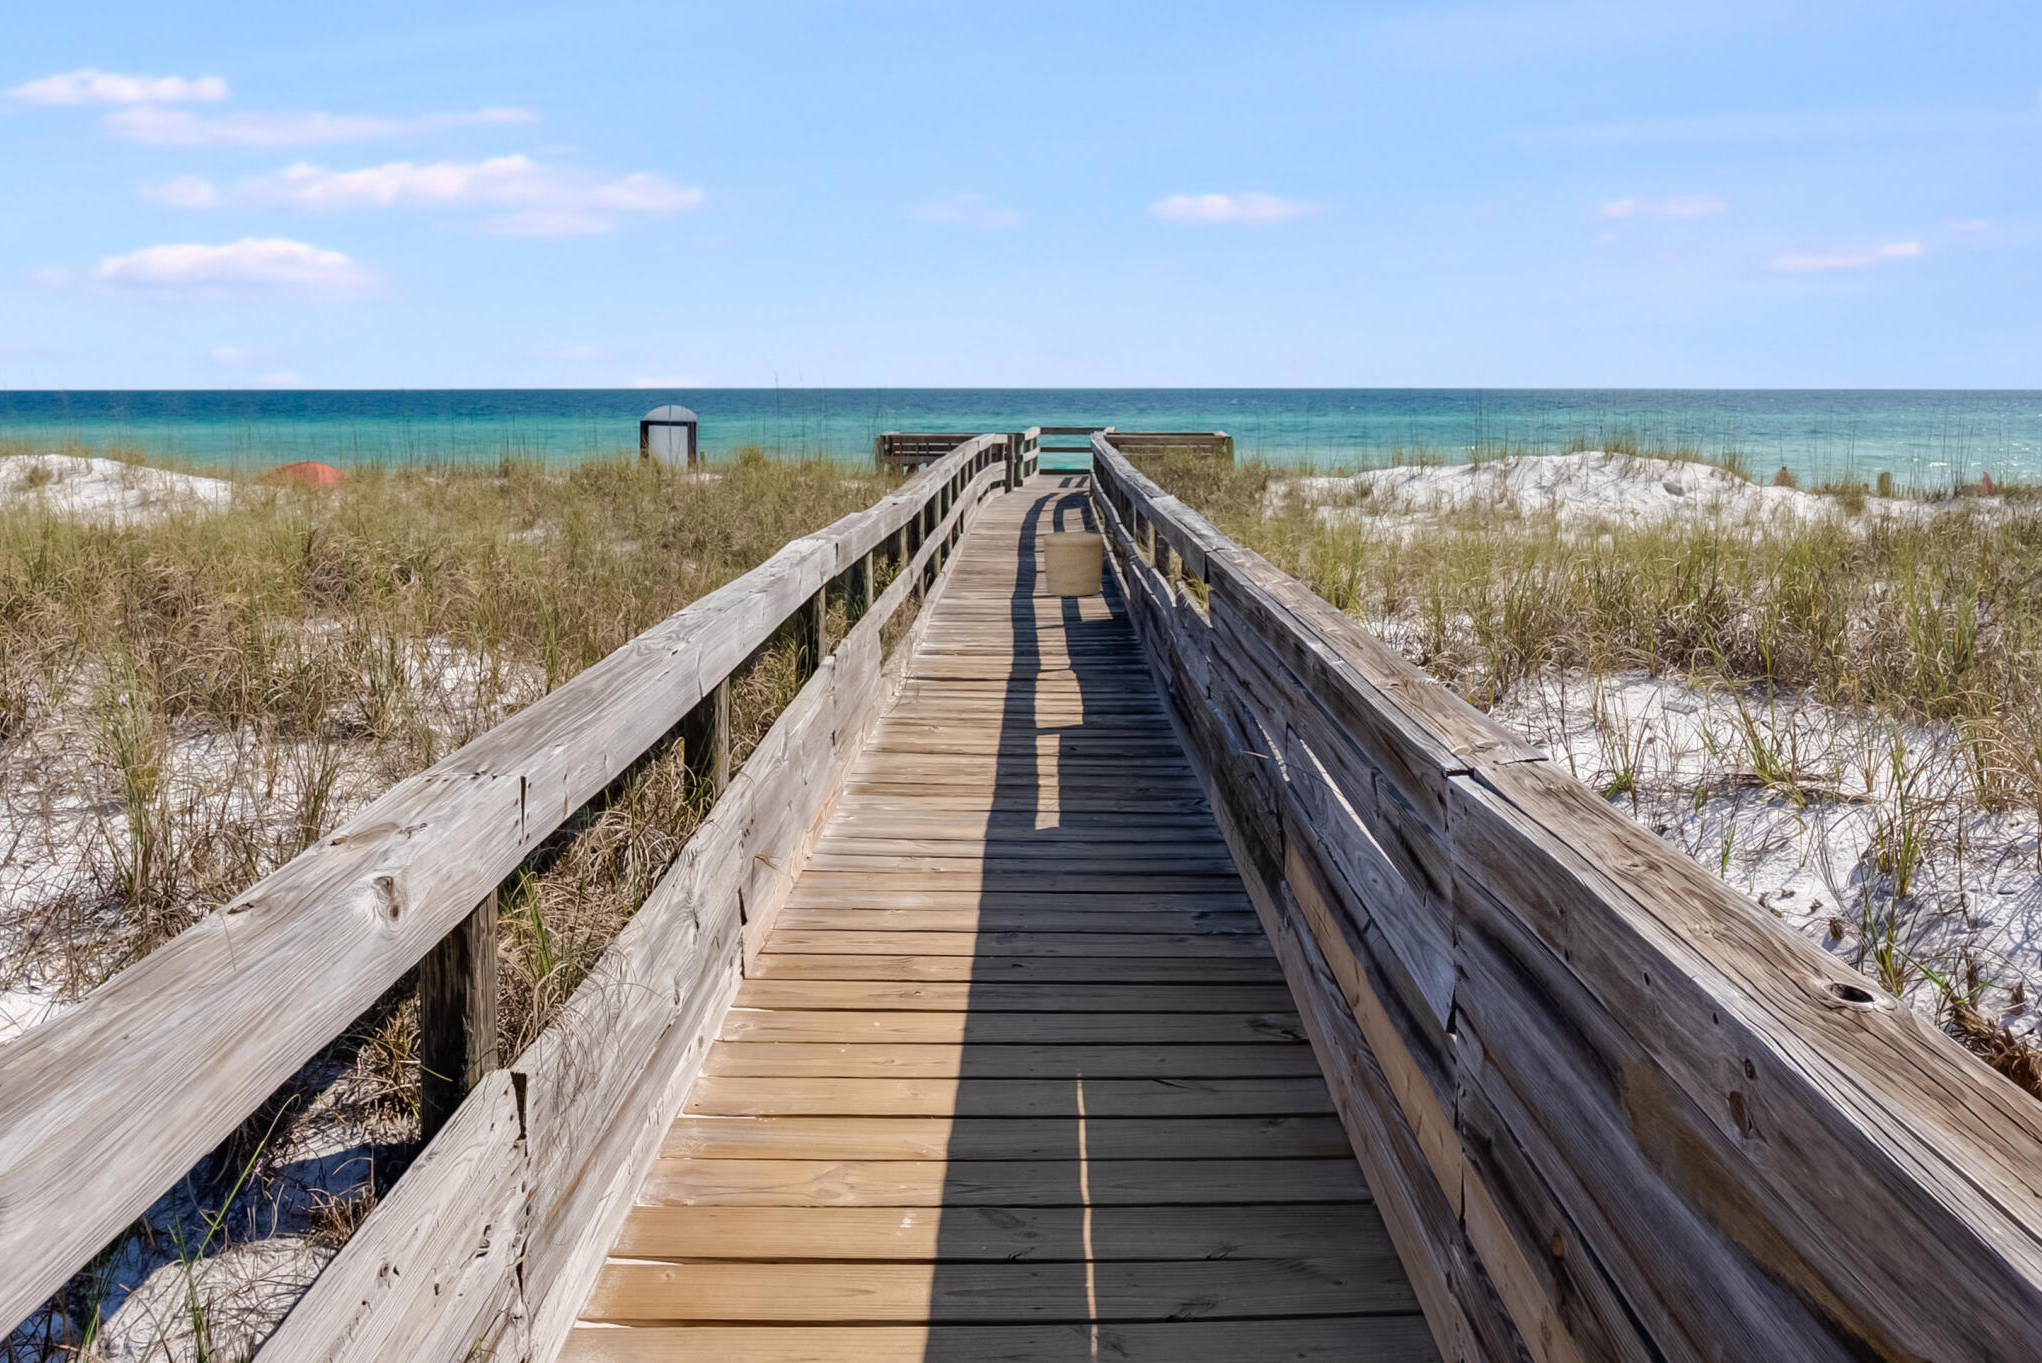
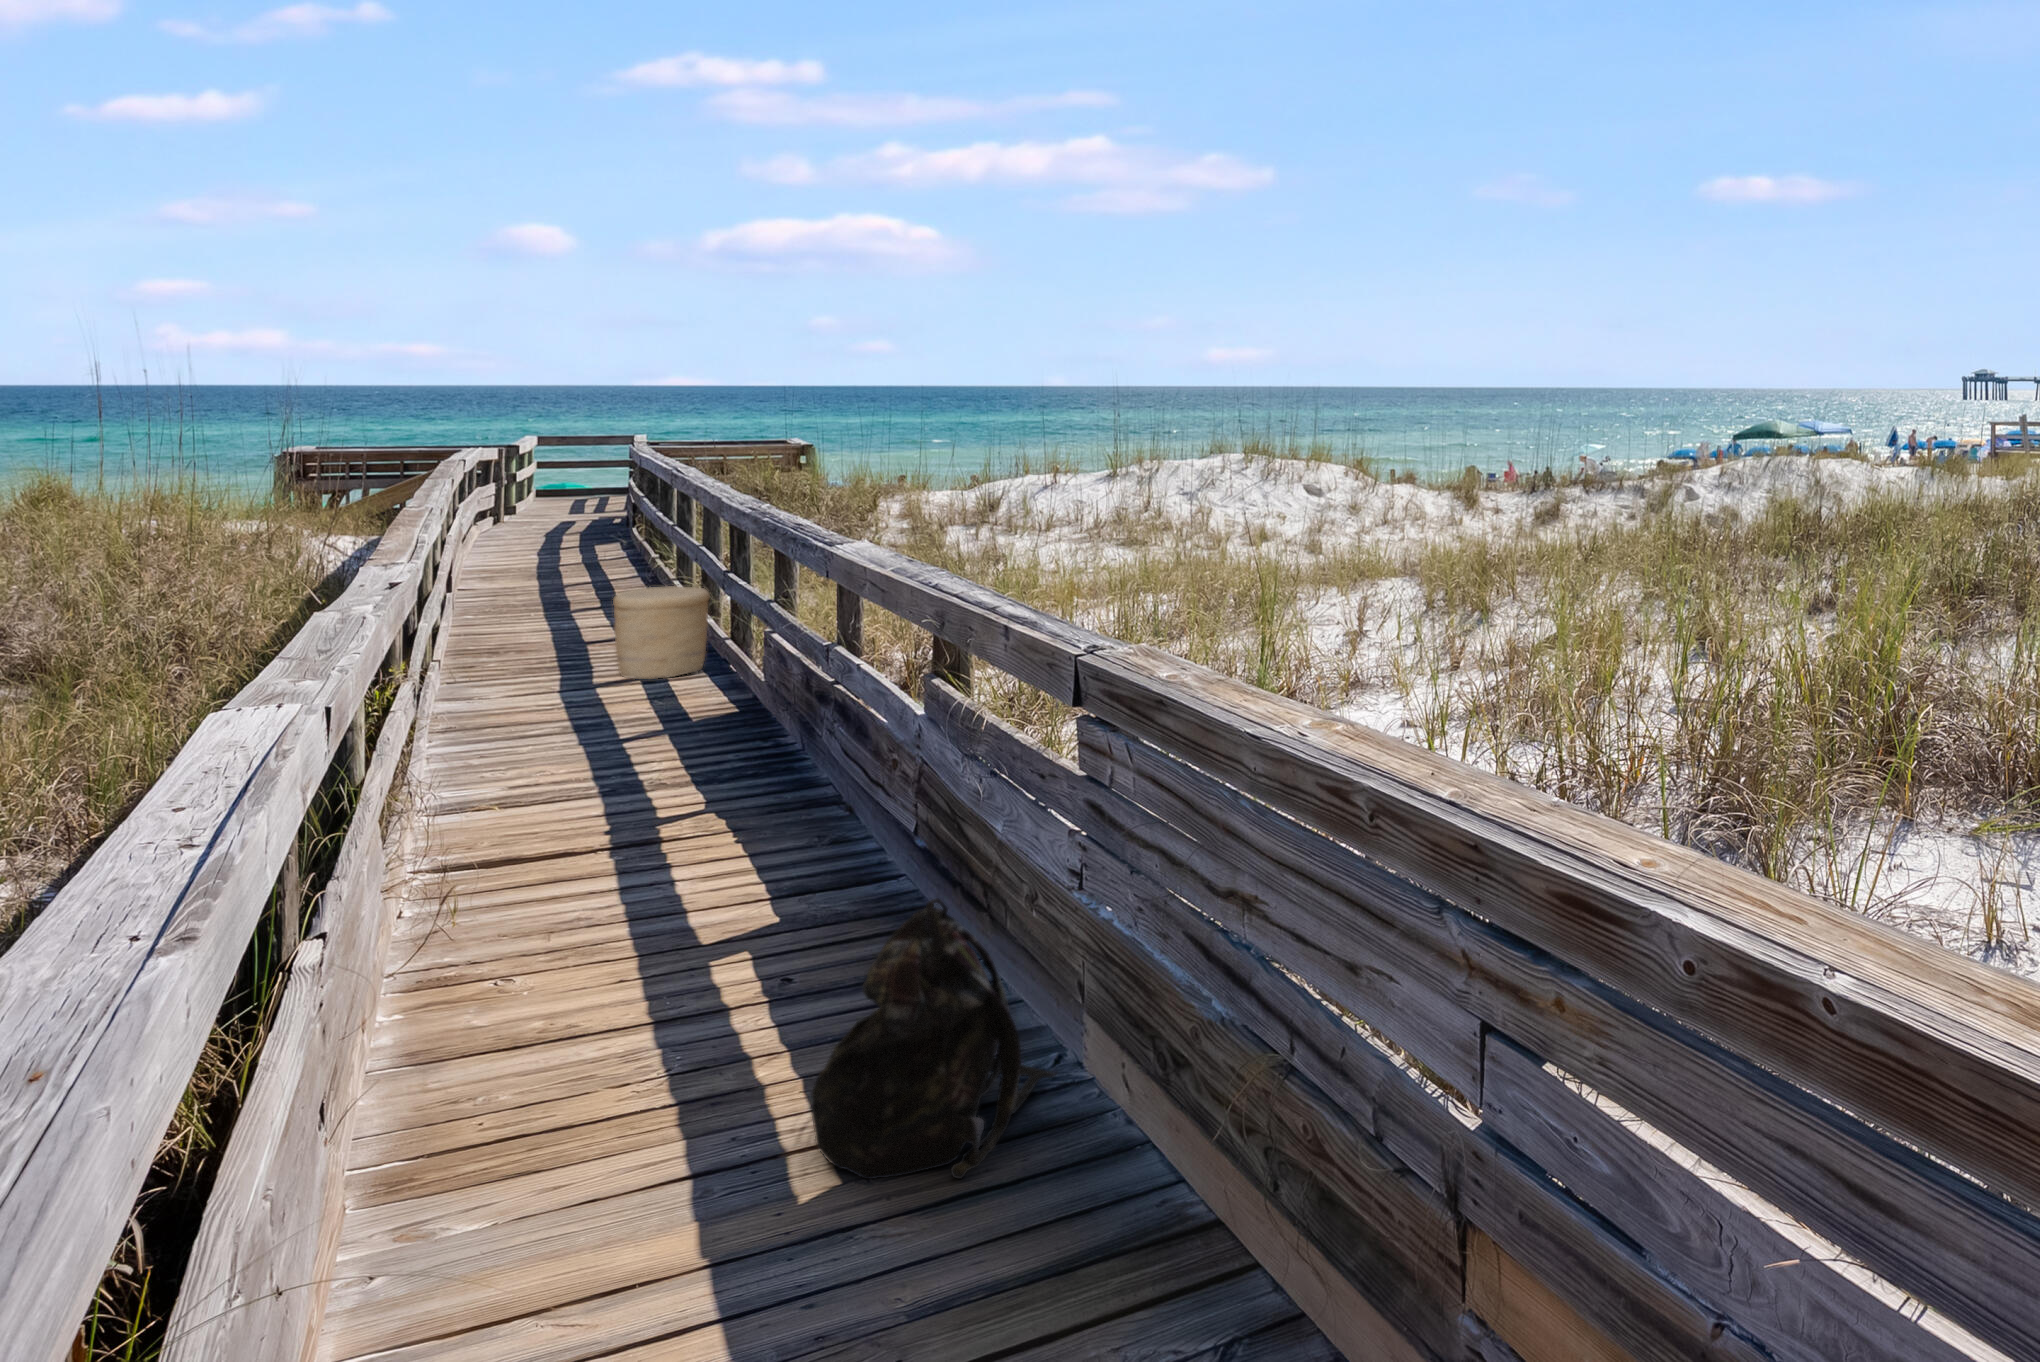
backpack: none [1048,684,1190,834] -> present [811,898,1057,1179]

